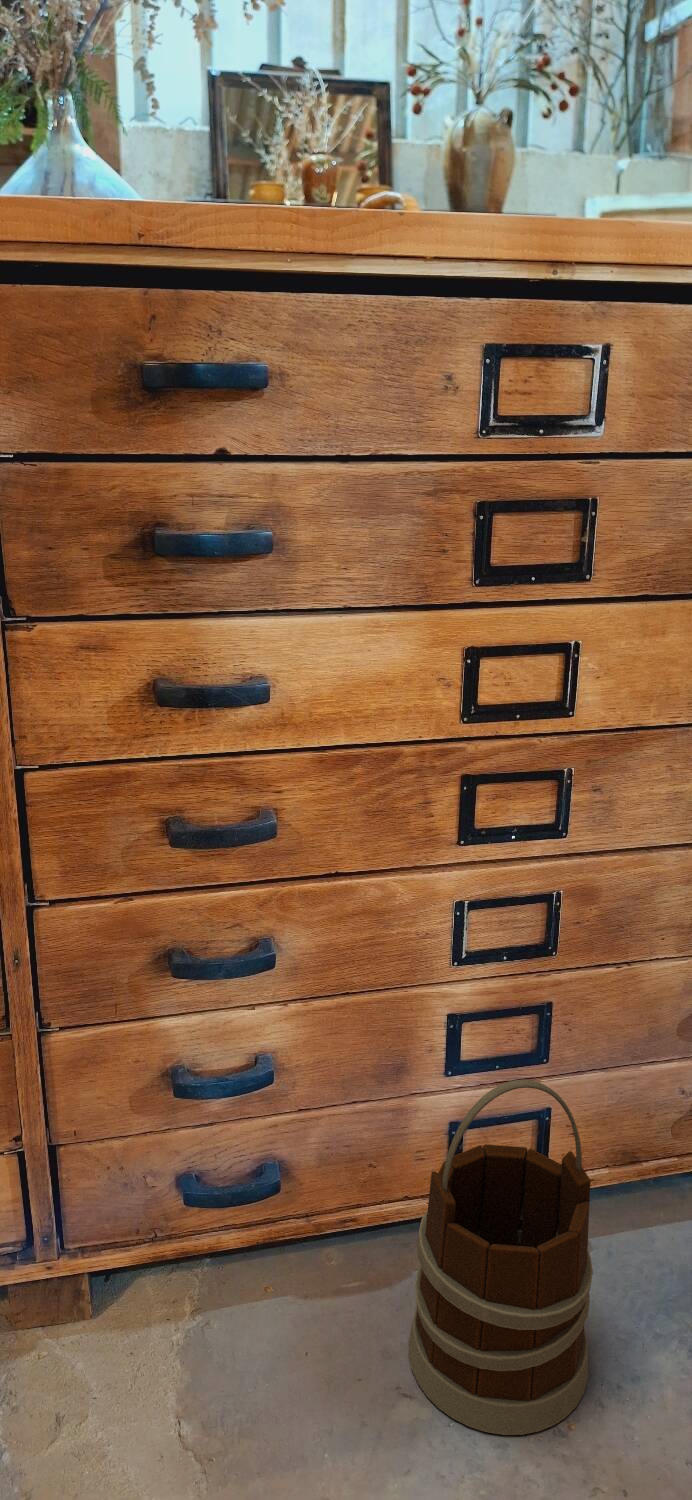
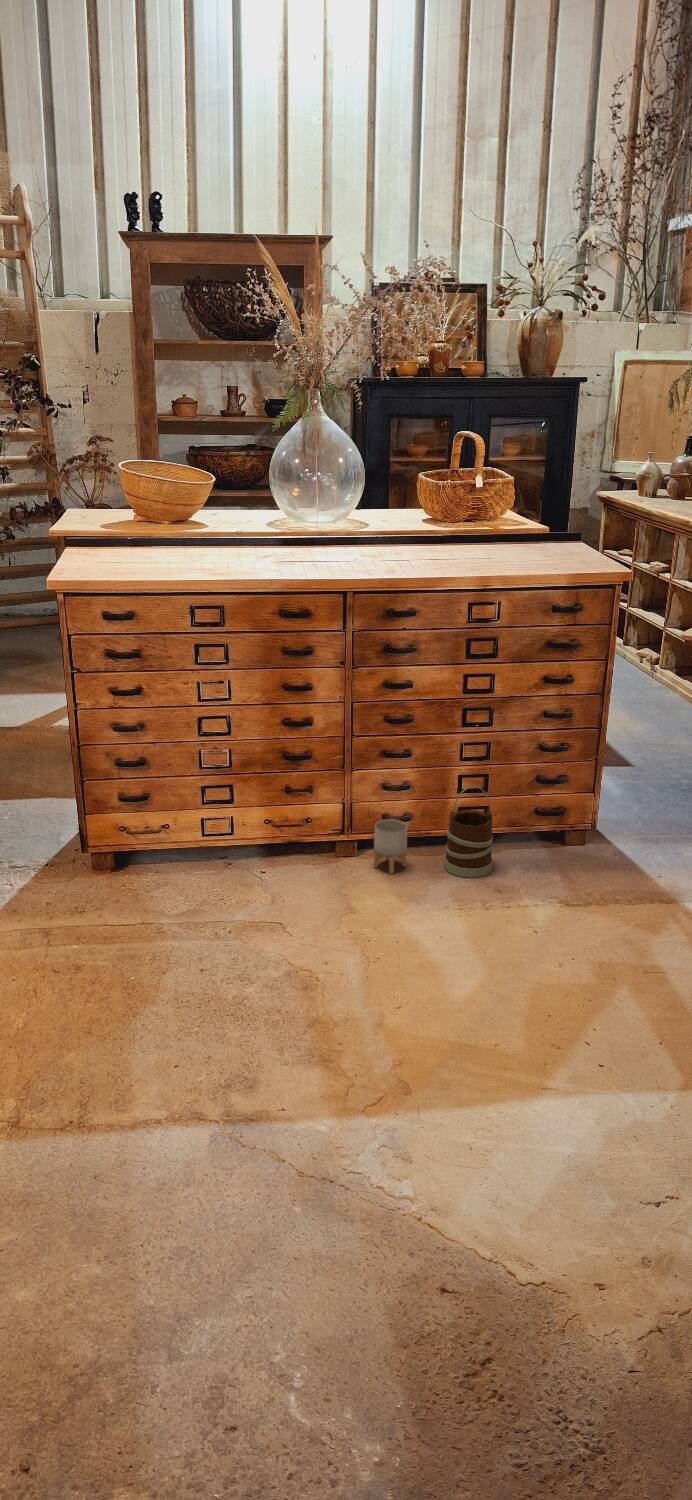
planter: none [139,1203,270,1440] -> present [374,819,407,873]

